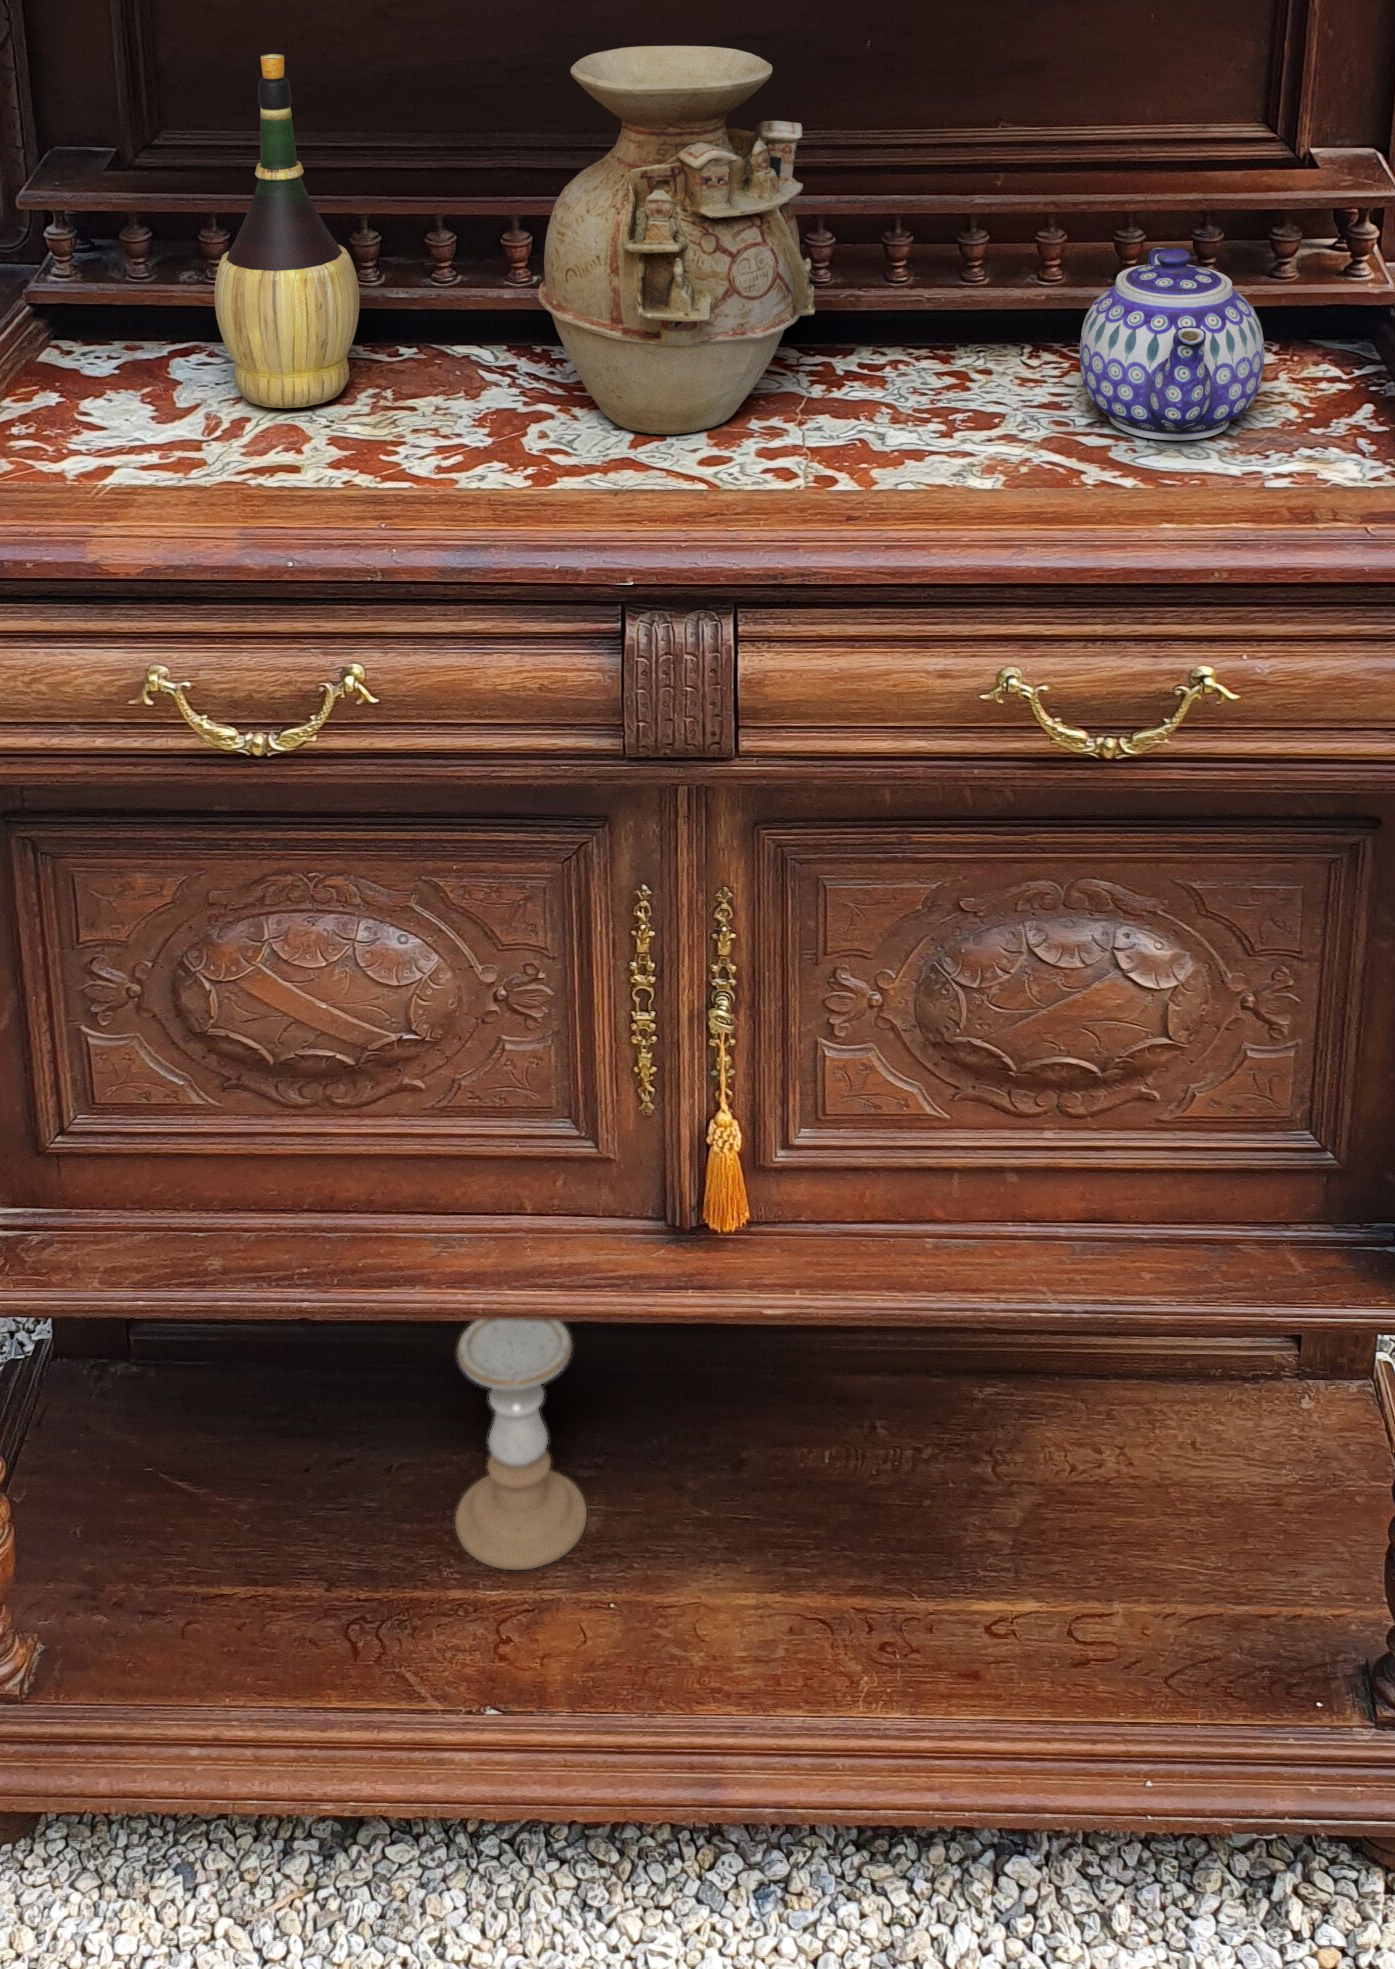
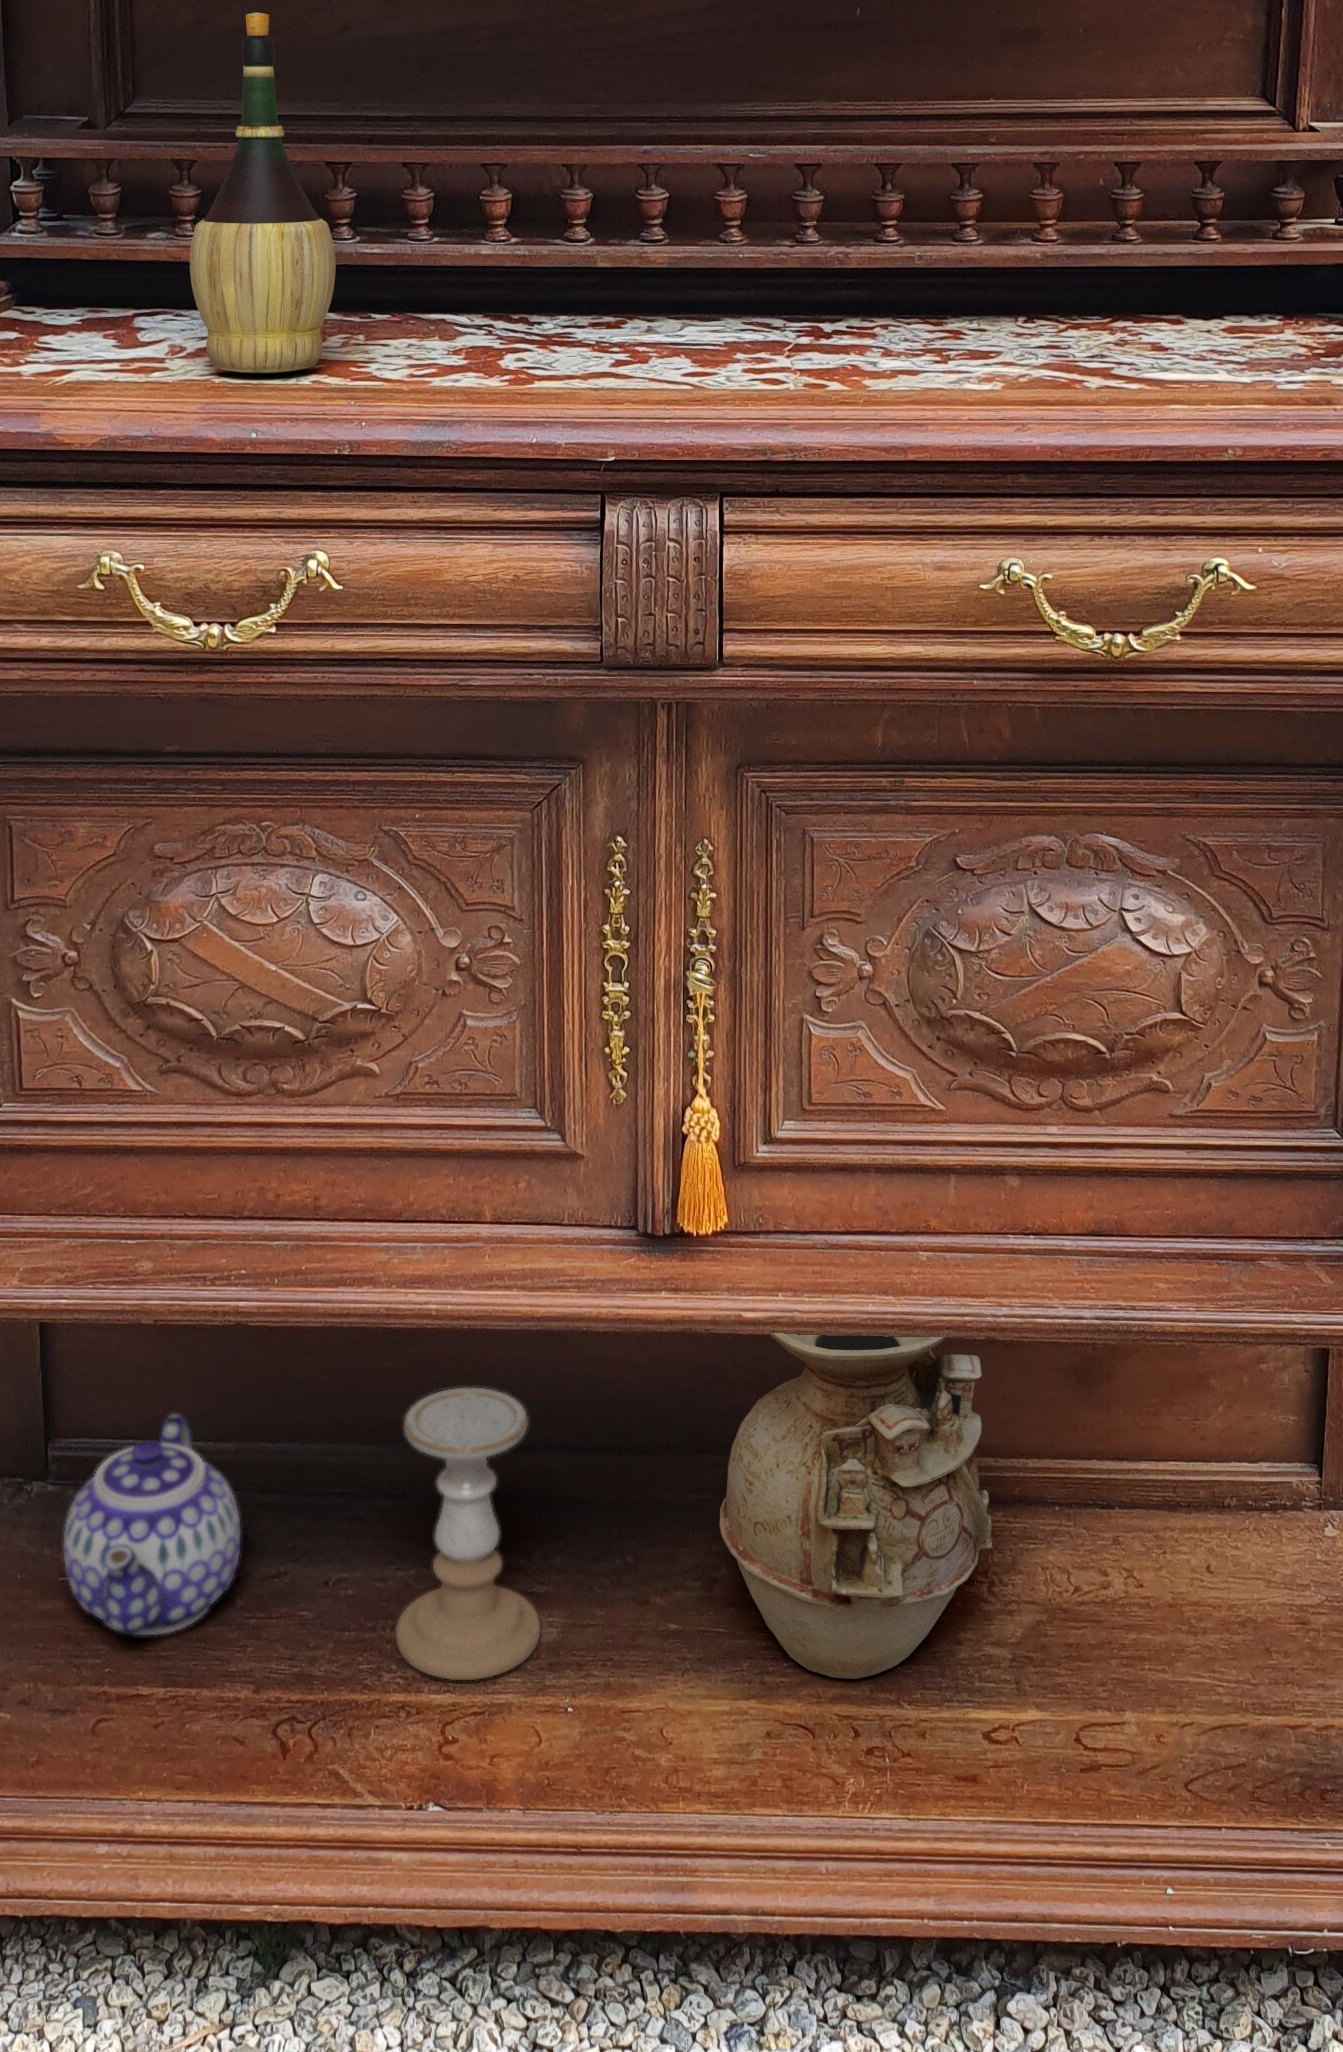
vase: present [538,46,815,434] -> present [719,1333,992,1679]
teapot: present [1080,247,1264,440] -> present [64,1415,240,1635]

